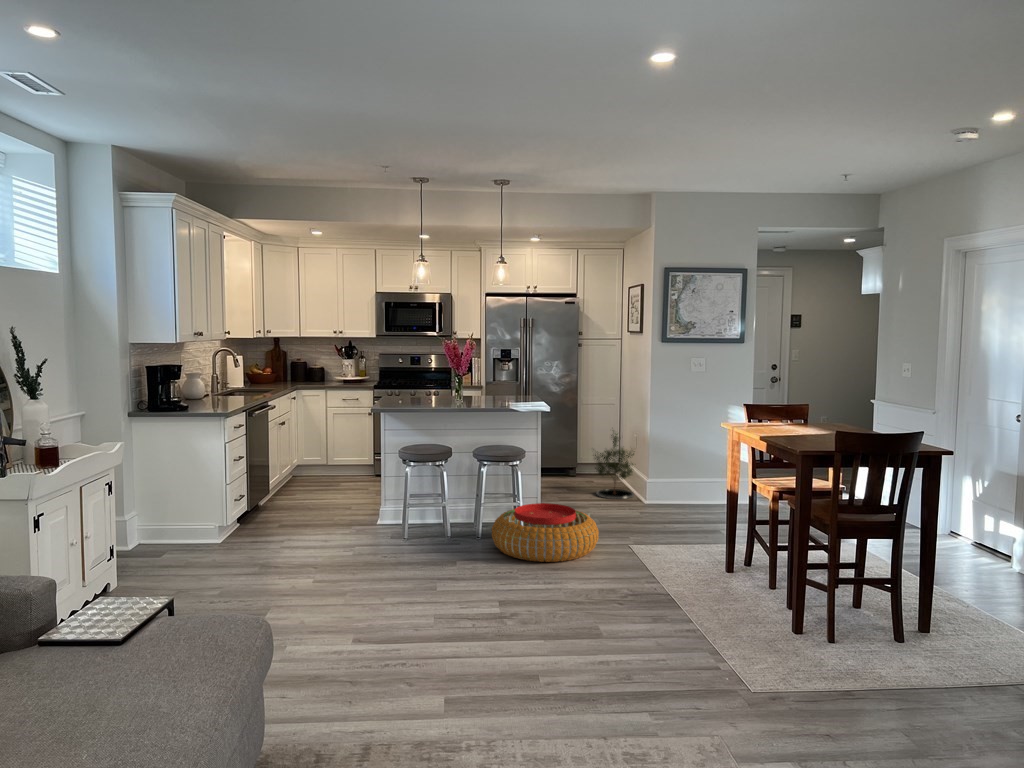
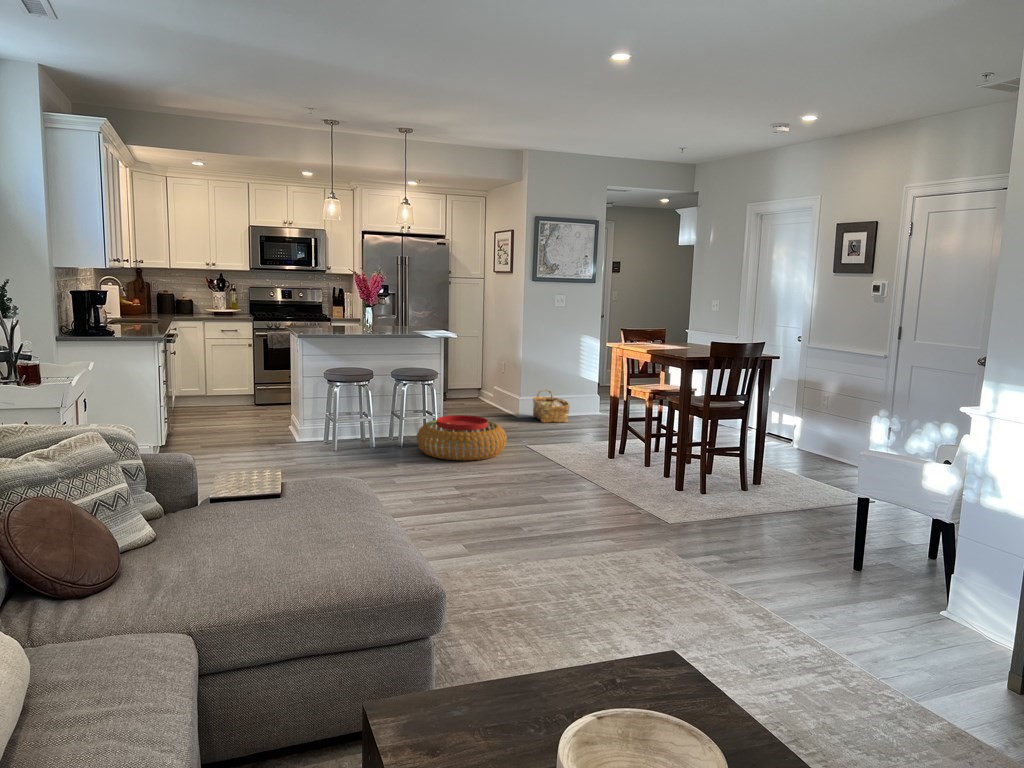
potted tree: present [595,433,634,499] -> none [466,354,507,416]
woven basket: none [664,471,707,512] -> present [533,389,569,423]

